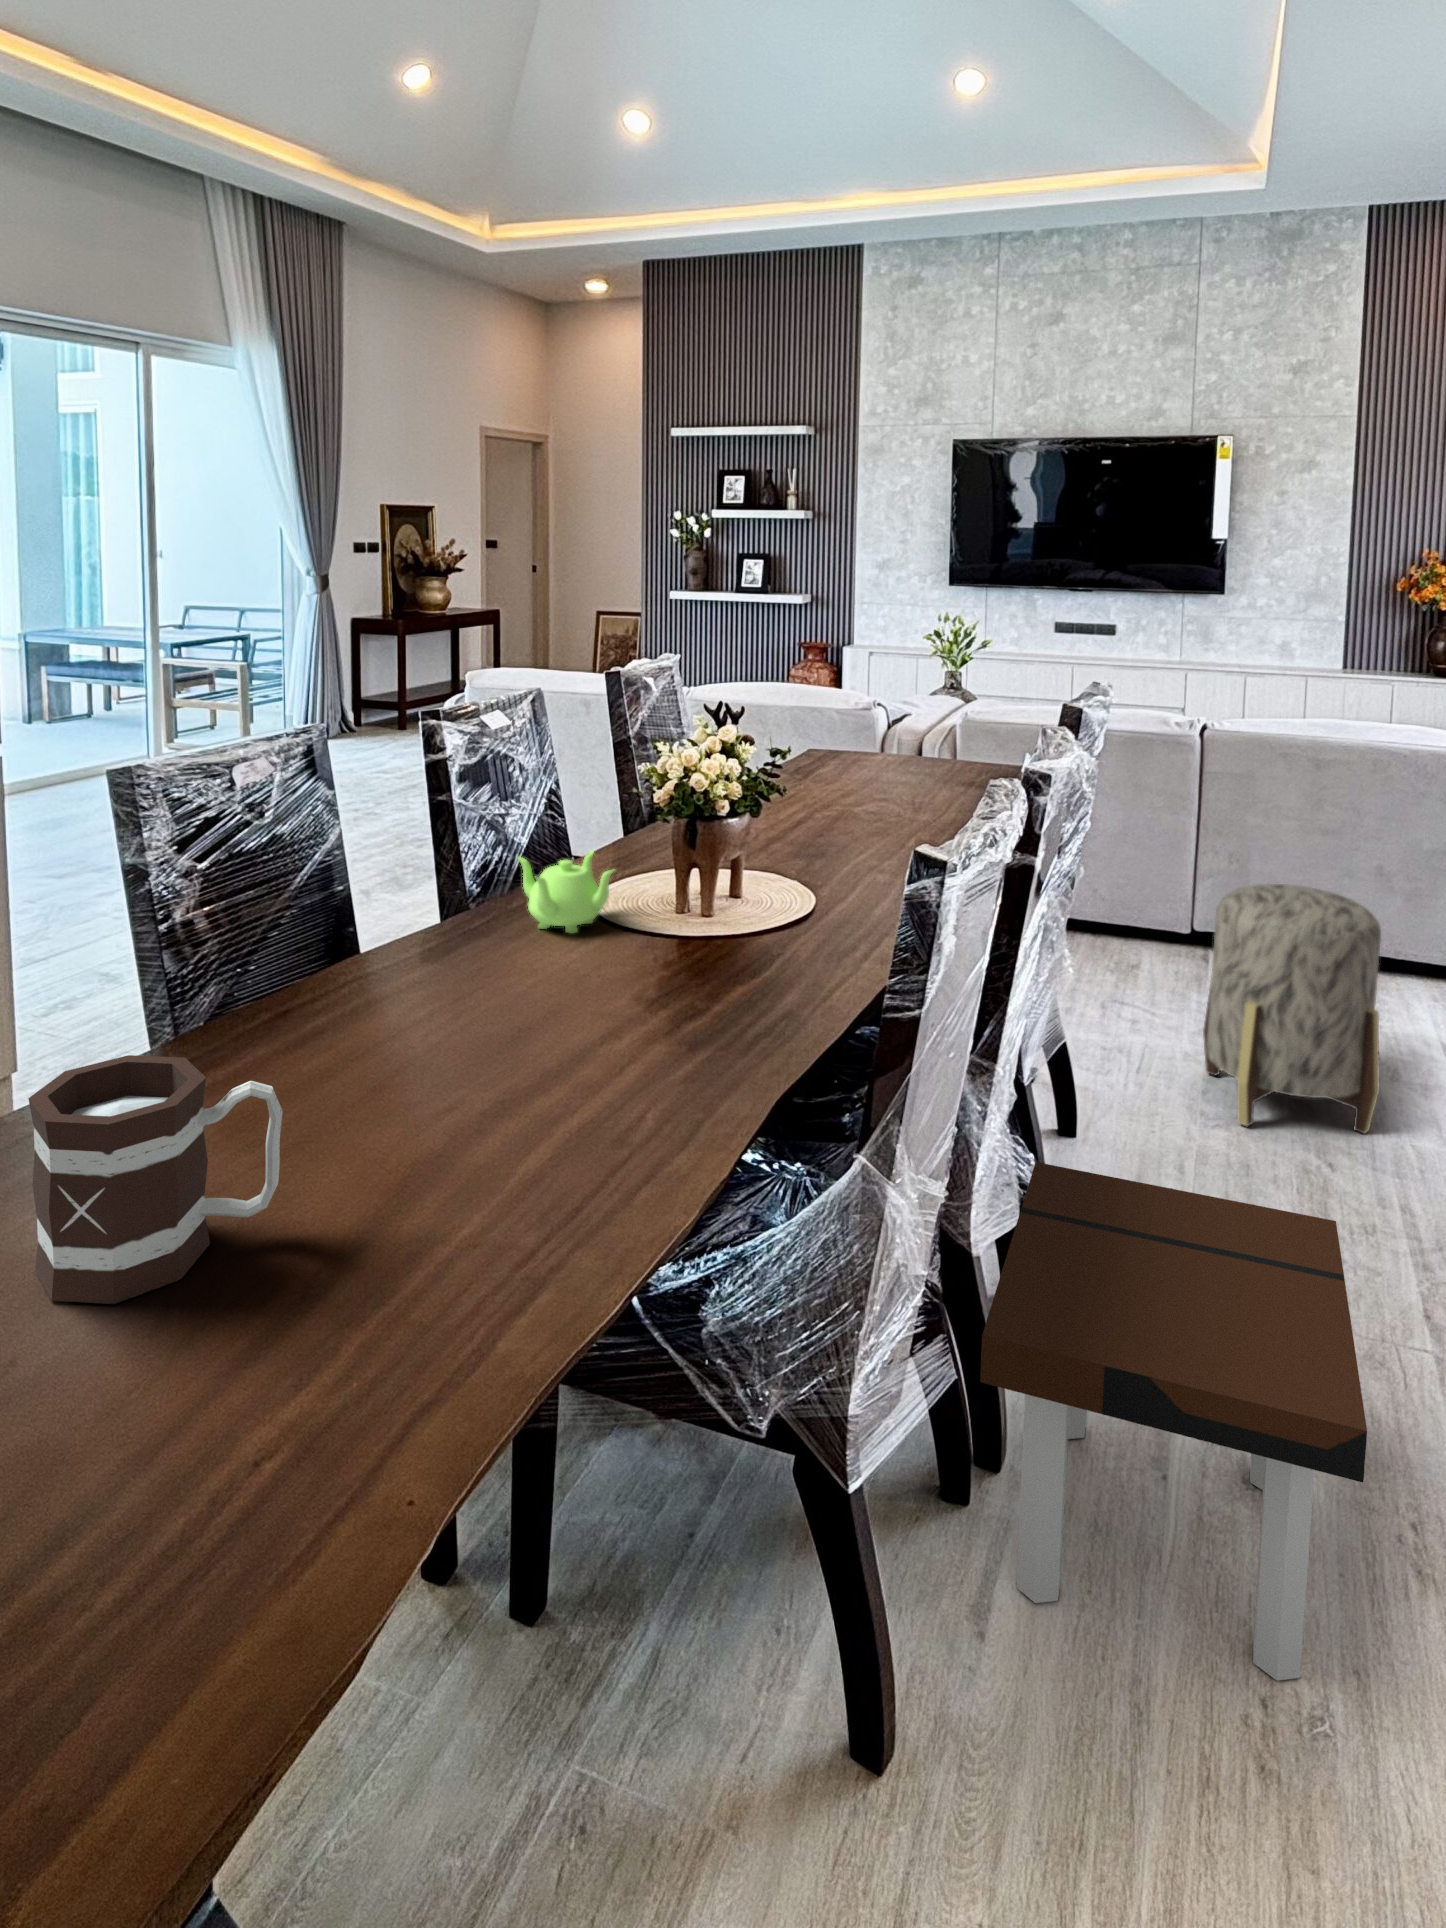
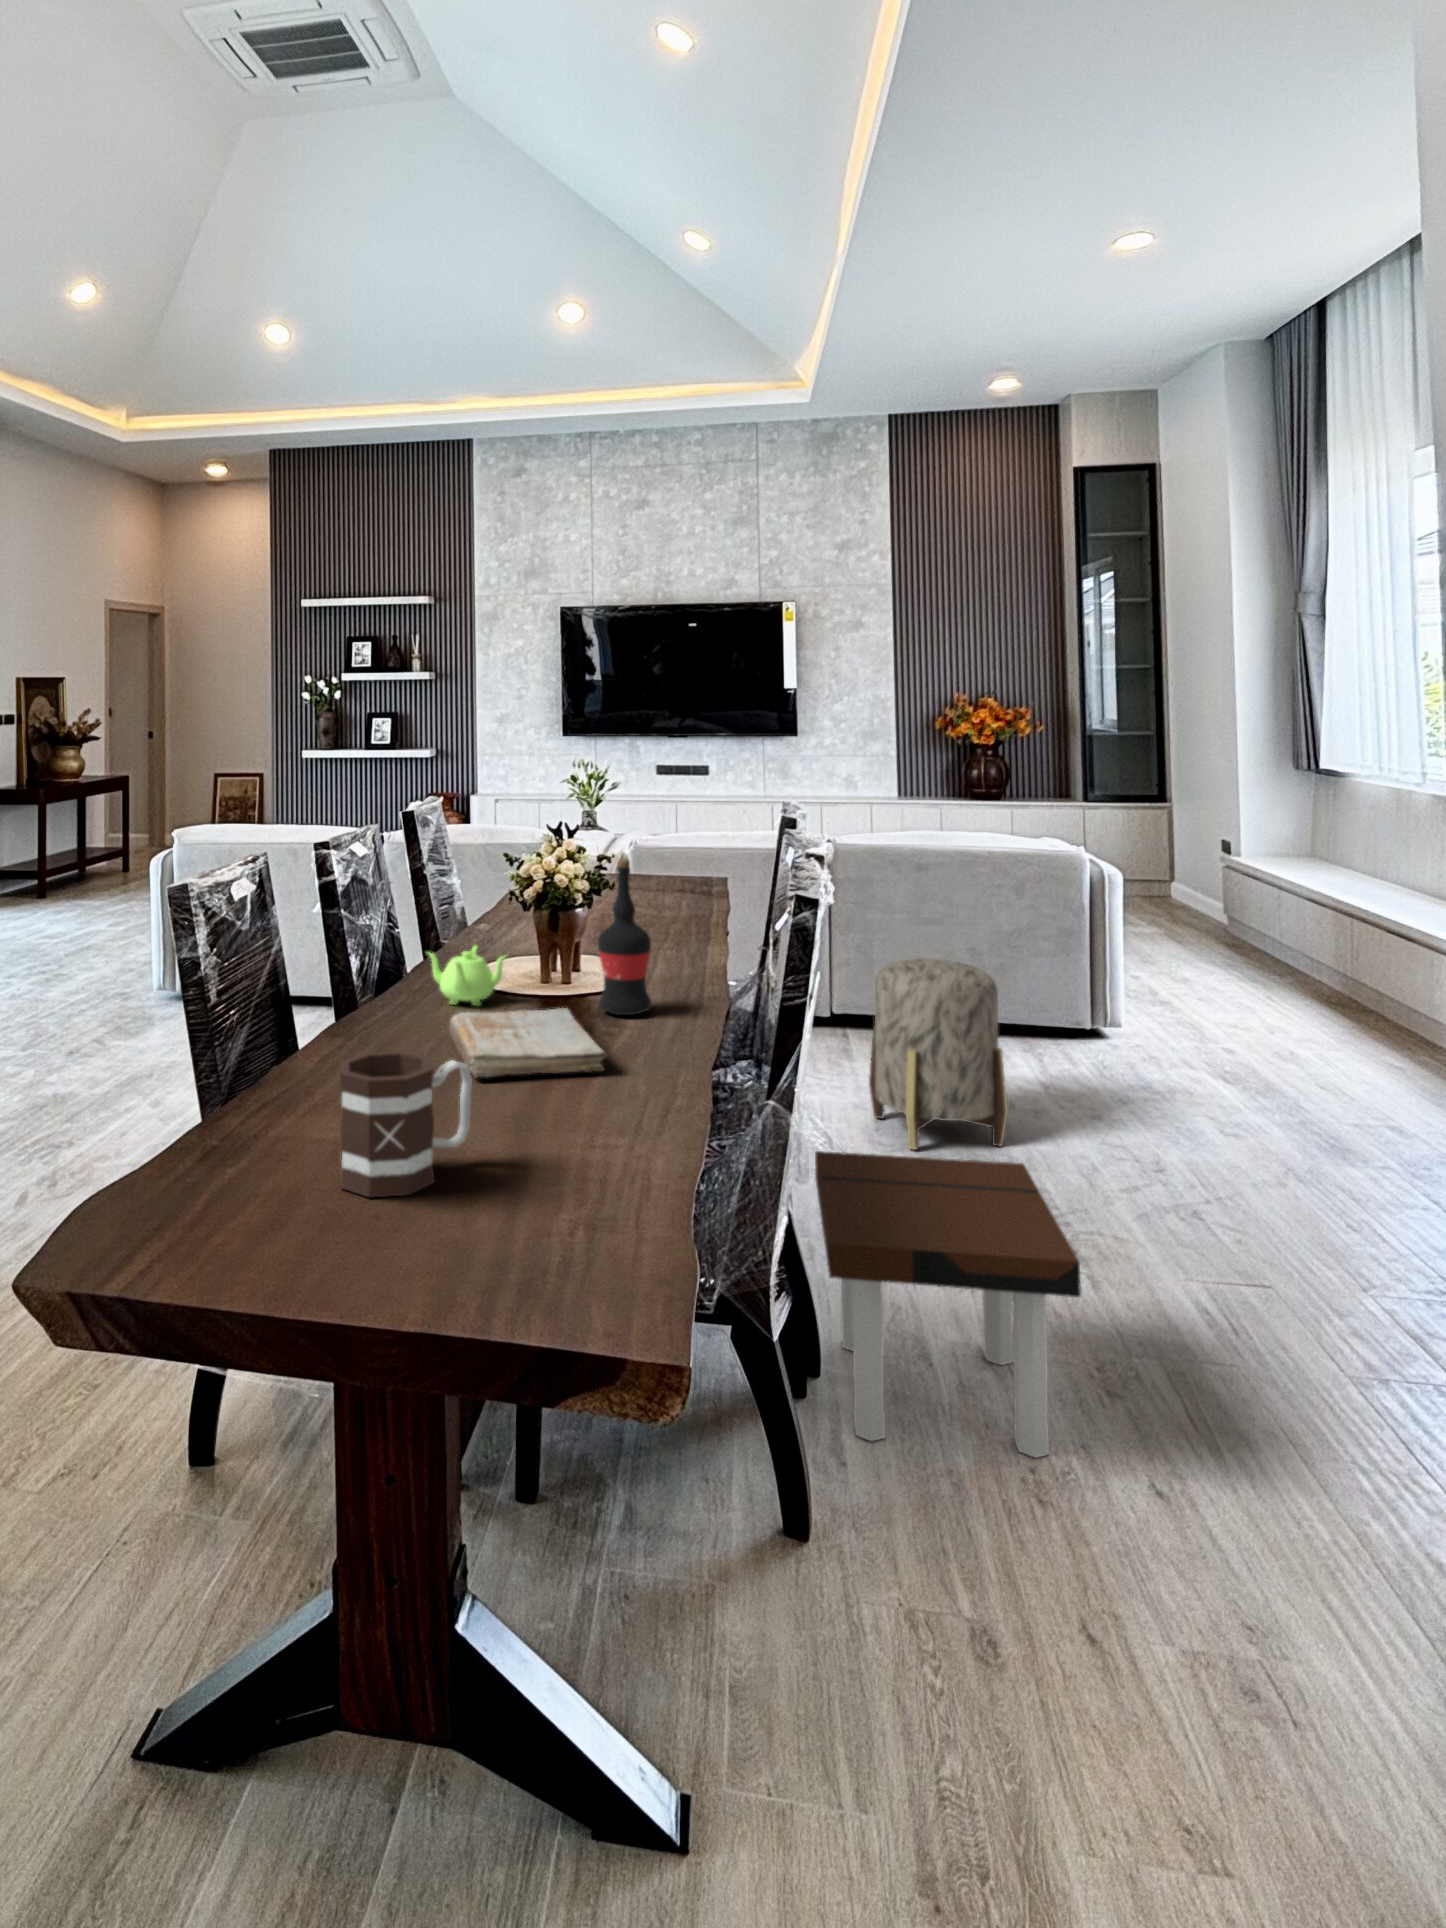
wine bottle: none [716,754,793,969] -> present [597,859,652,1015]
book: none [433,951,655,1070] -> present [449,1008,607,1077]

